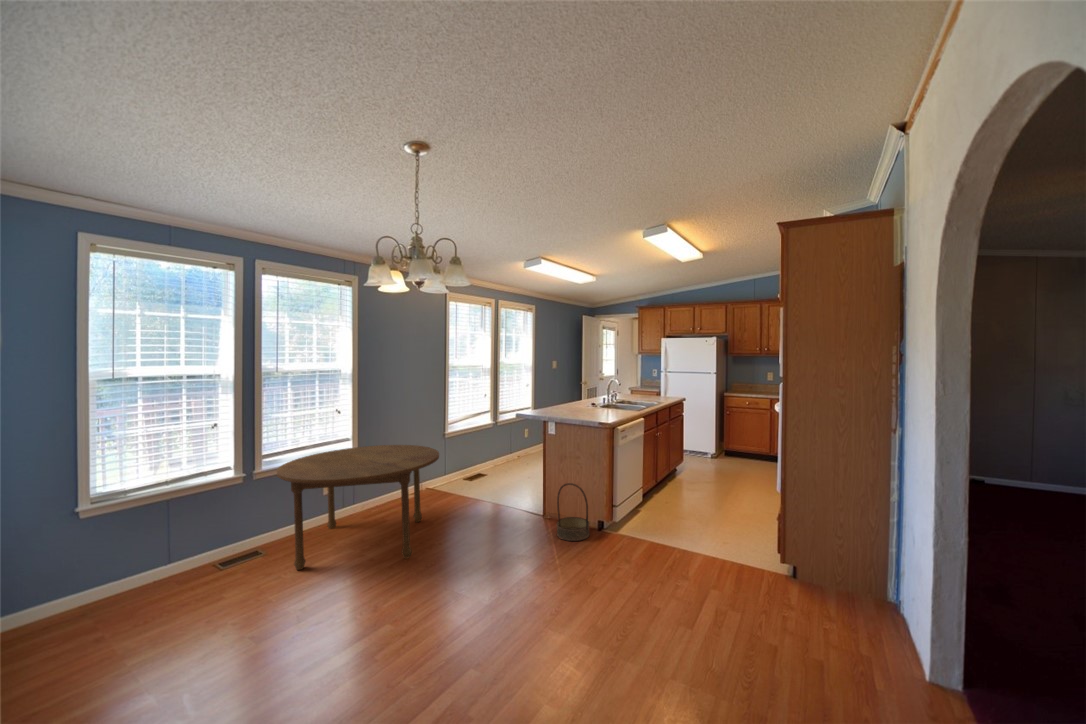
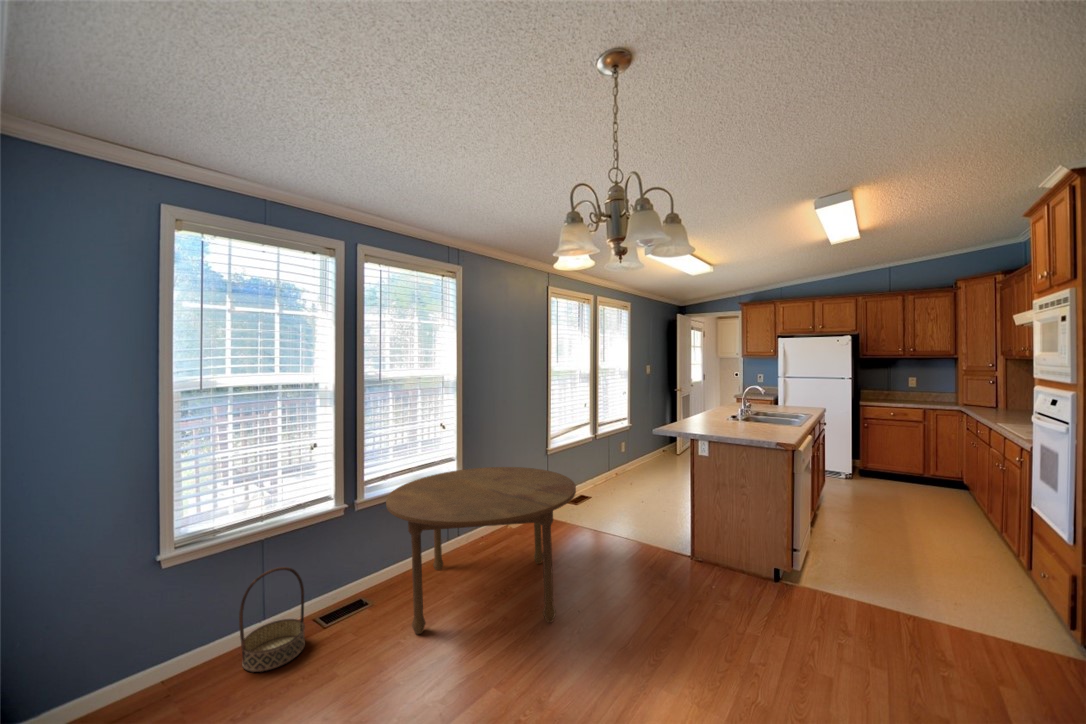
basket: present [557,483,589,541] -> present [239,567,305,672]

